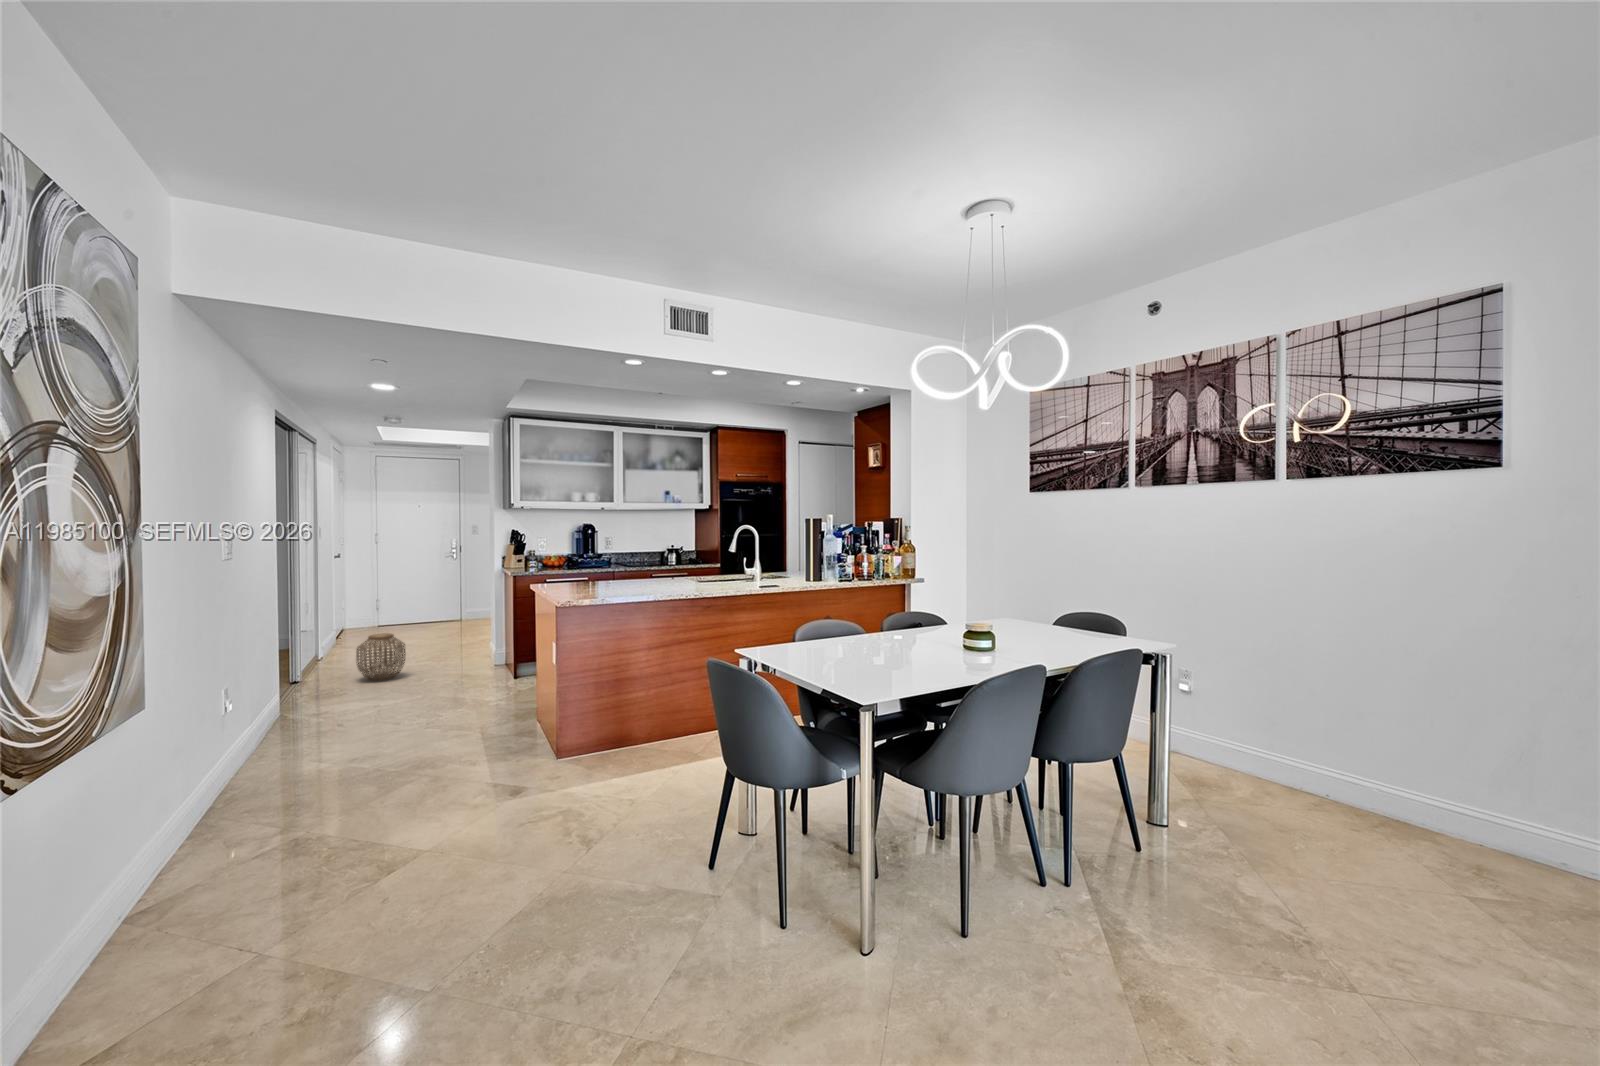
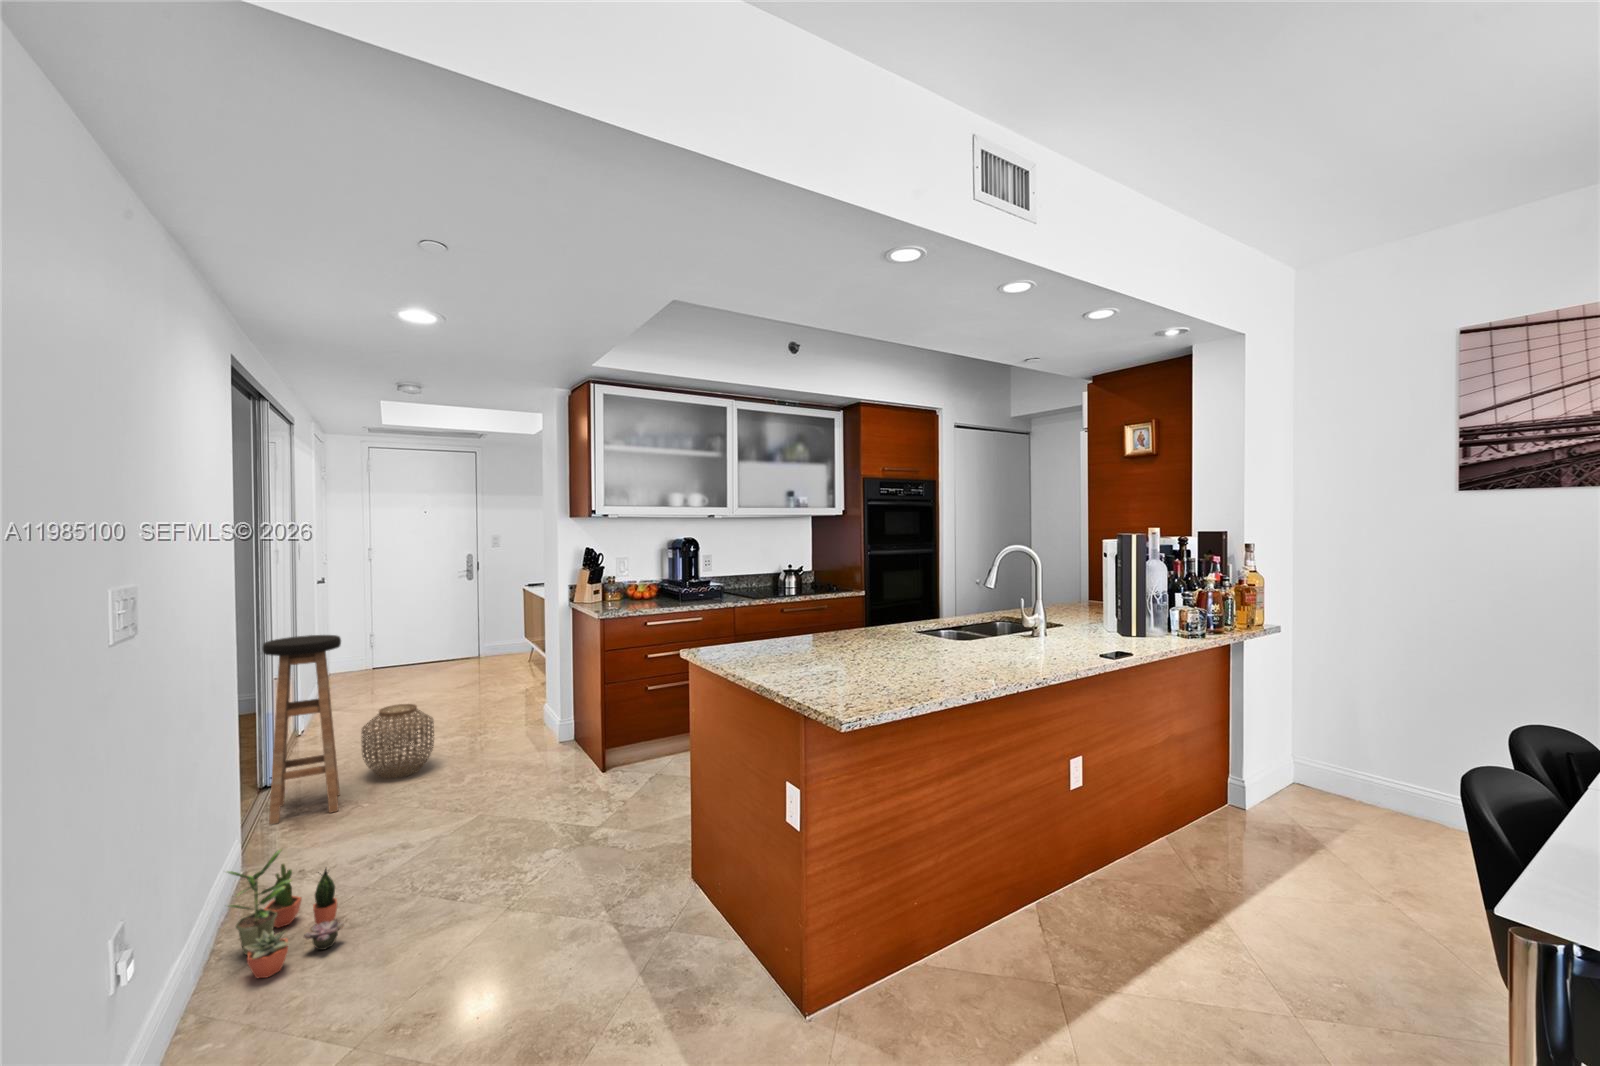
bar stool: none [292,583,342,699] -> present [263,635,341,824]
potted plant: none [268,687,333,749] -> present [227,849,344,978]

